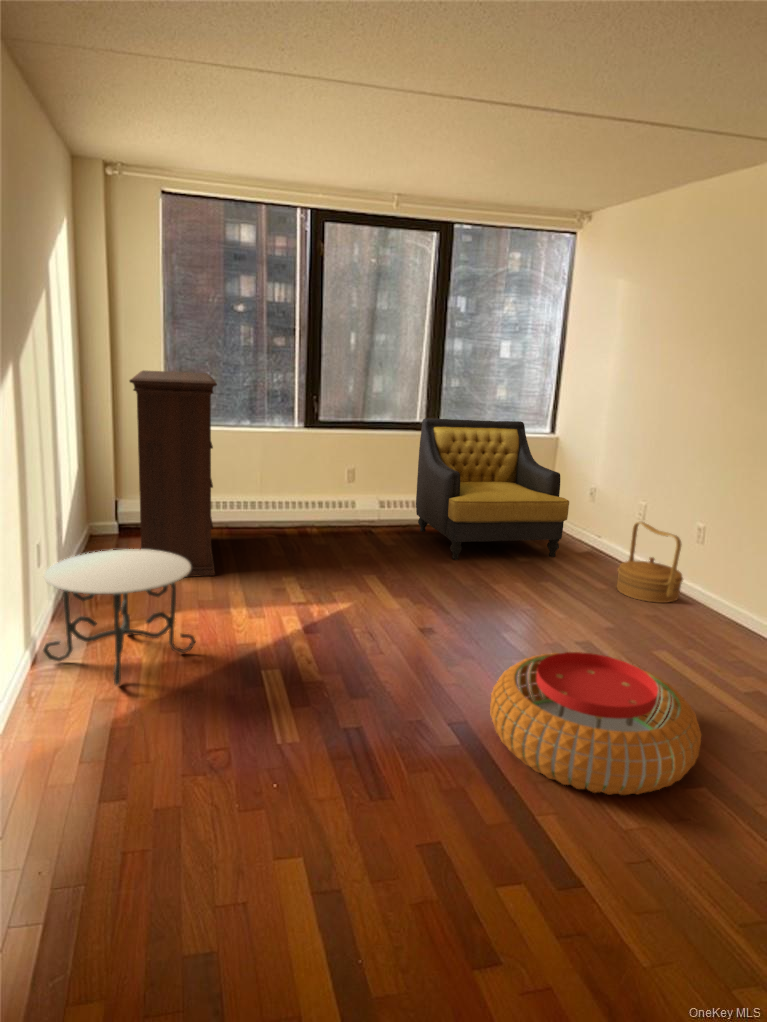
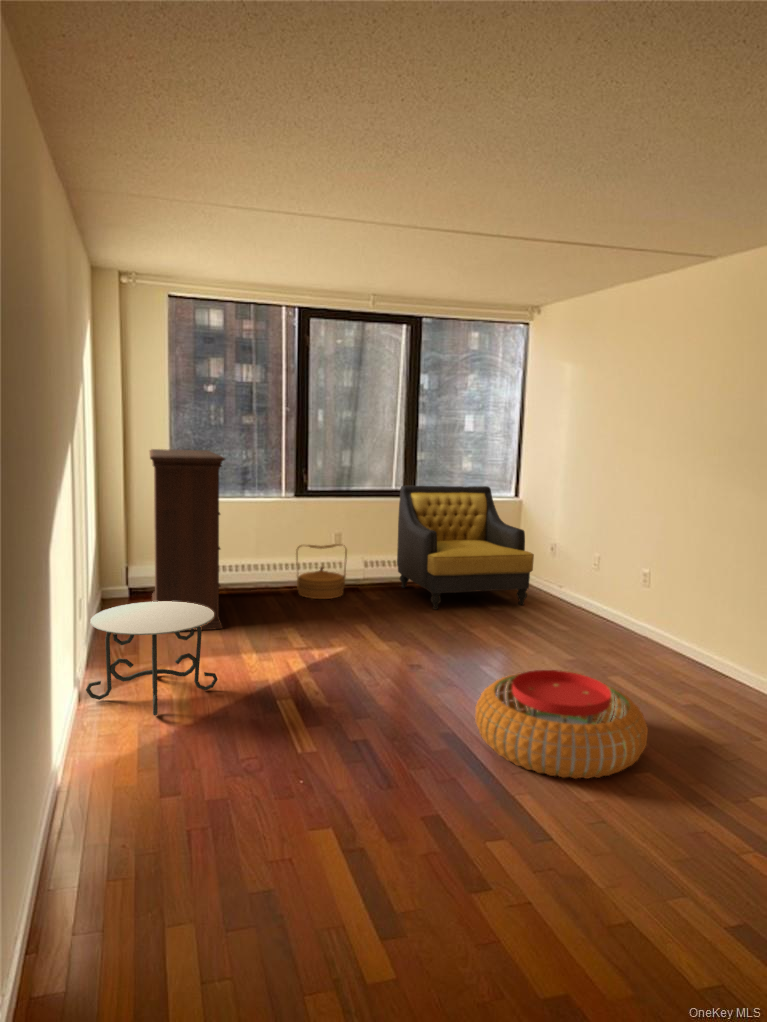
woven basket: present [616,522,683,603] -> present [296,544,347,599]

